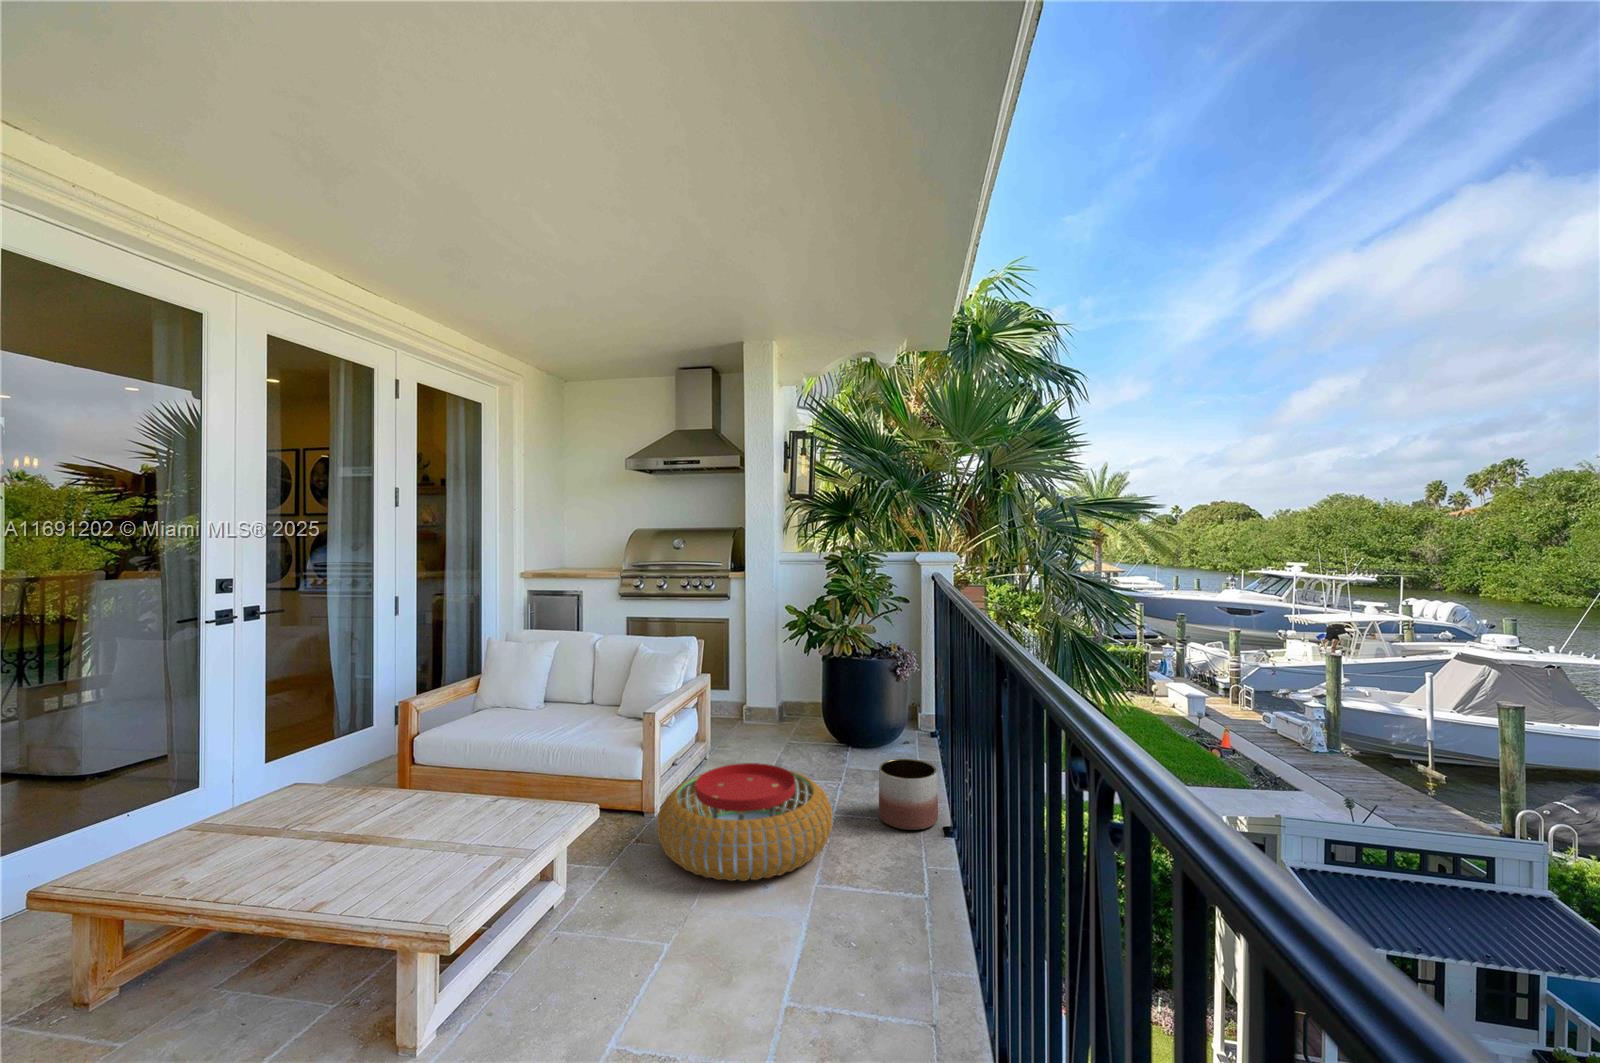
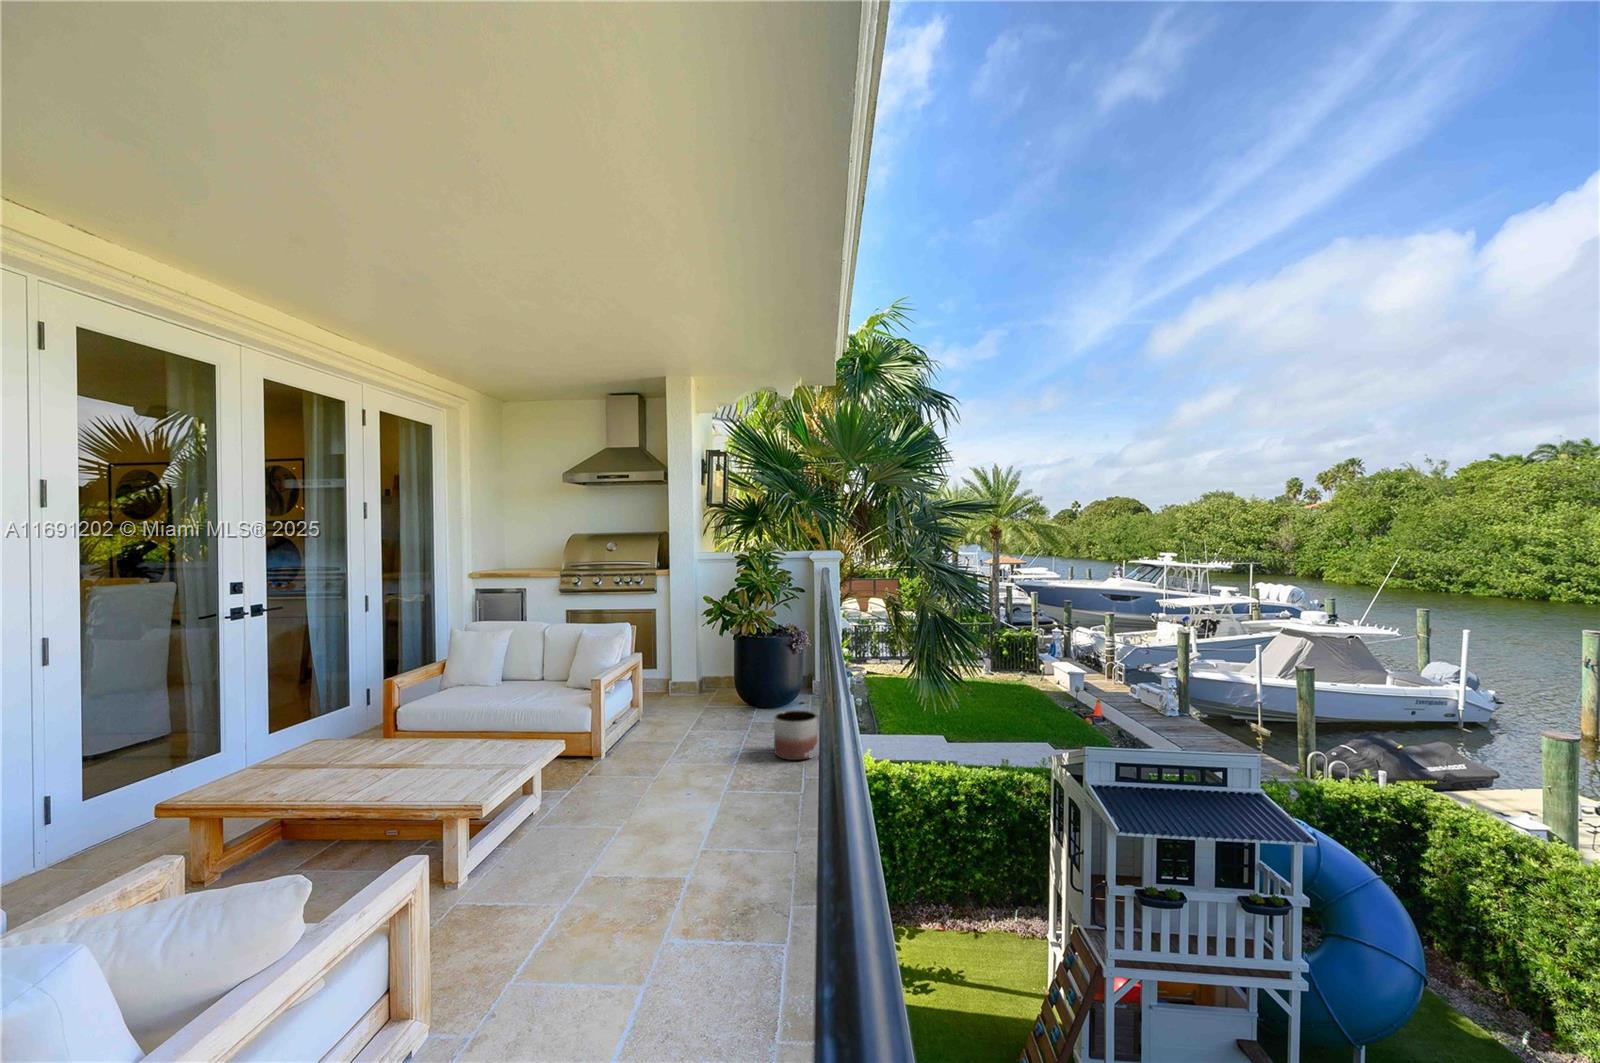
pouf: present [657,763,833,881] -> none [605,716,738,794]

